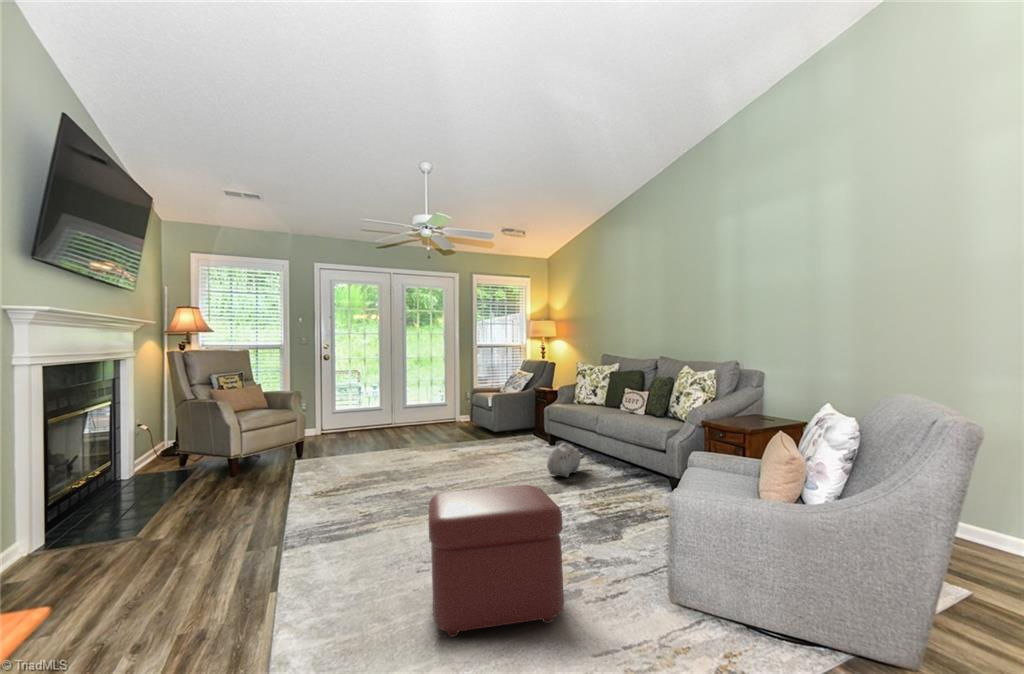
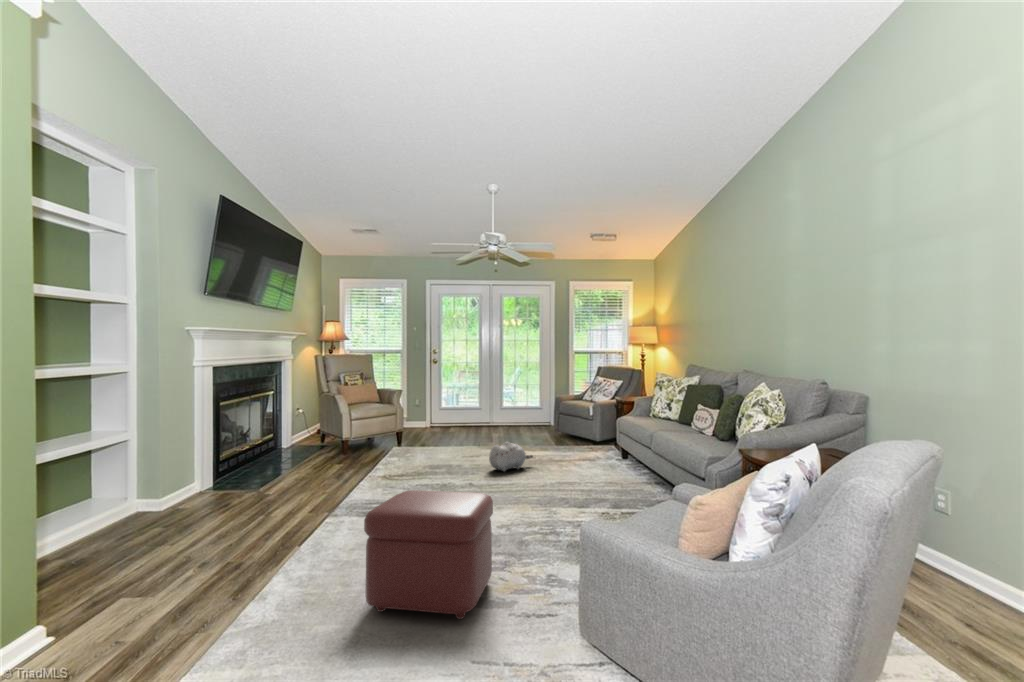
plush toy: present [547,443,584,477] -> present [489,442,533,471]

